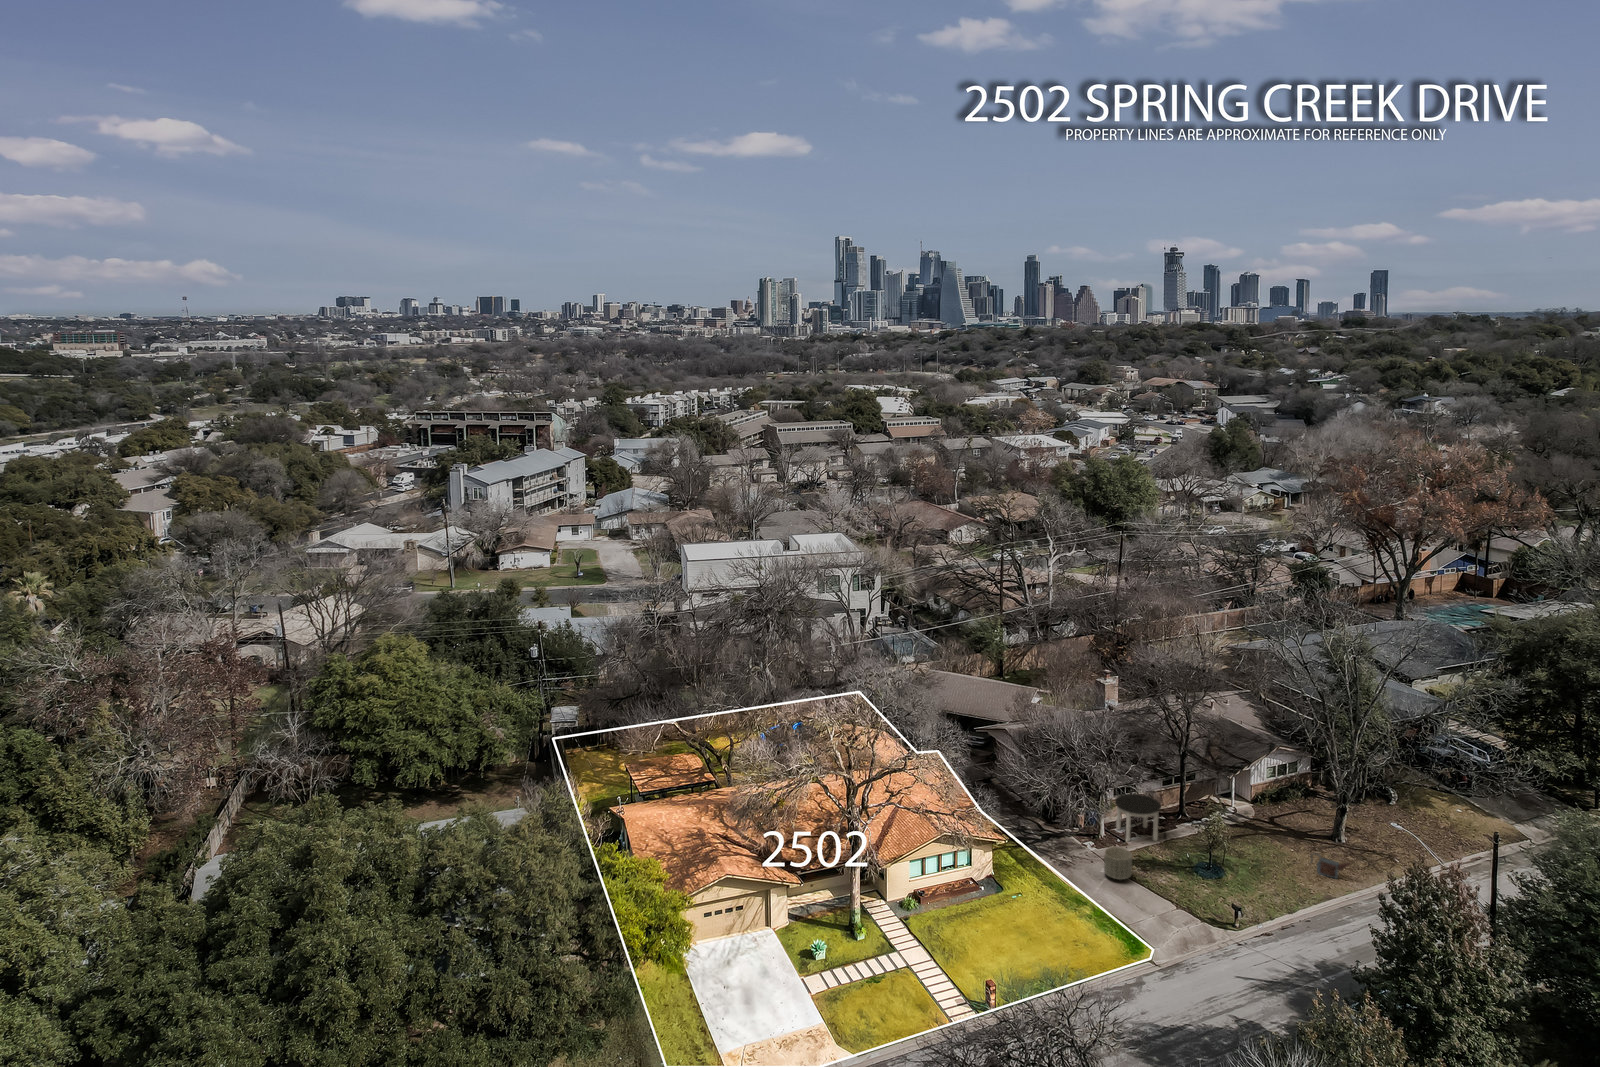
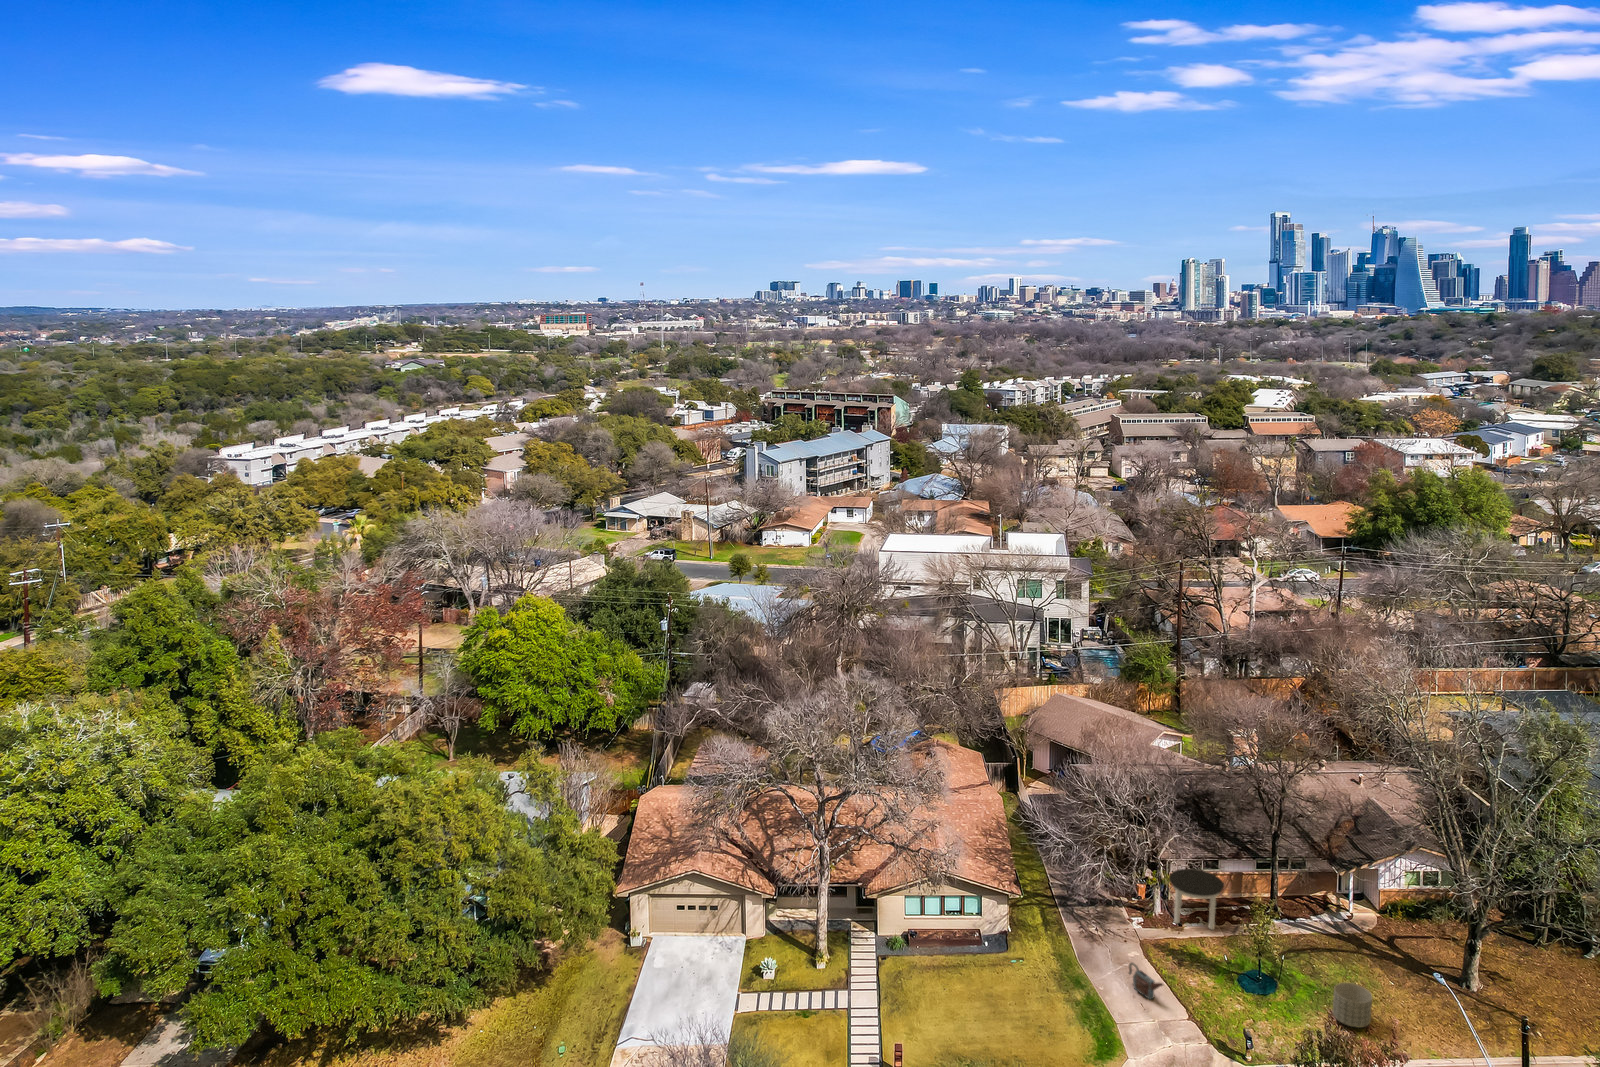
planter: present [1104,847,1132,880] -> present [1333,983,1372,1028]
watering can: present [1310,853,1350,878] -> present [1129,963,1163,999]

